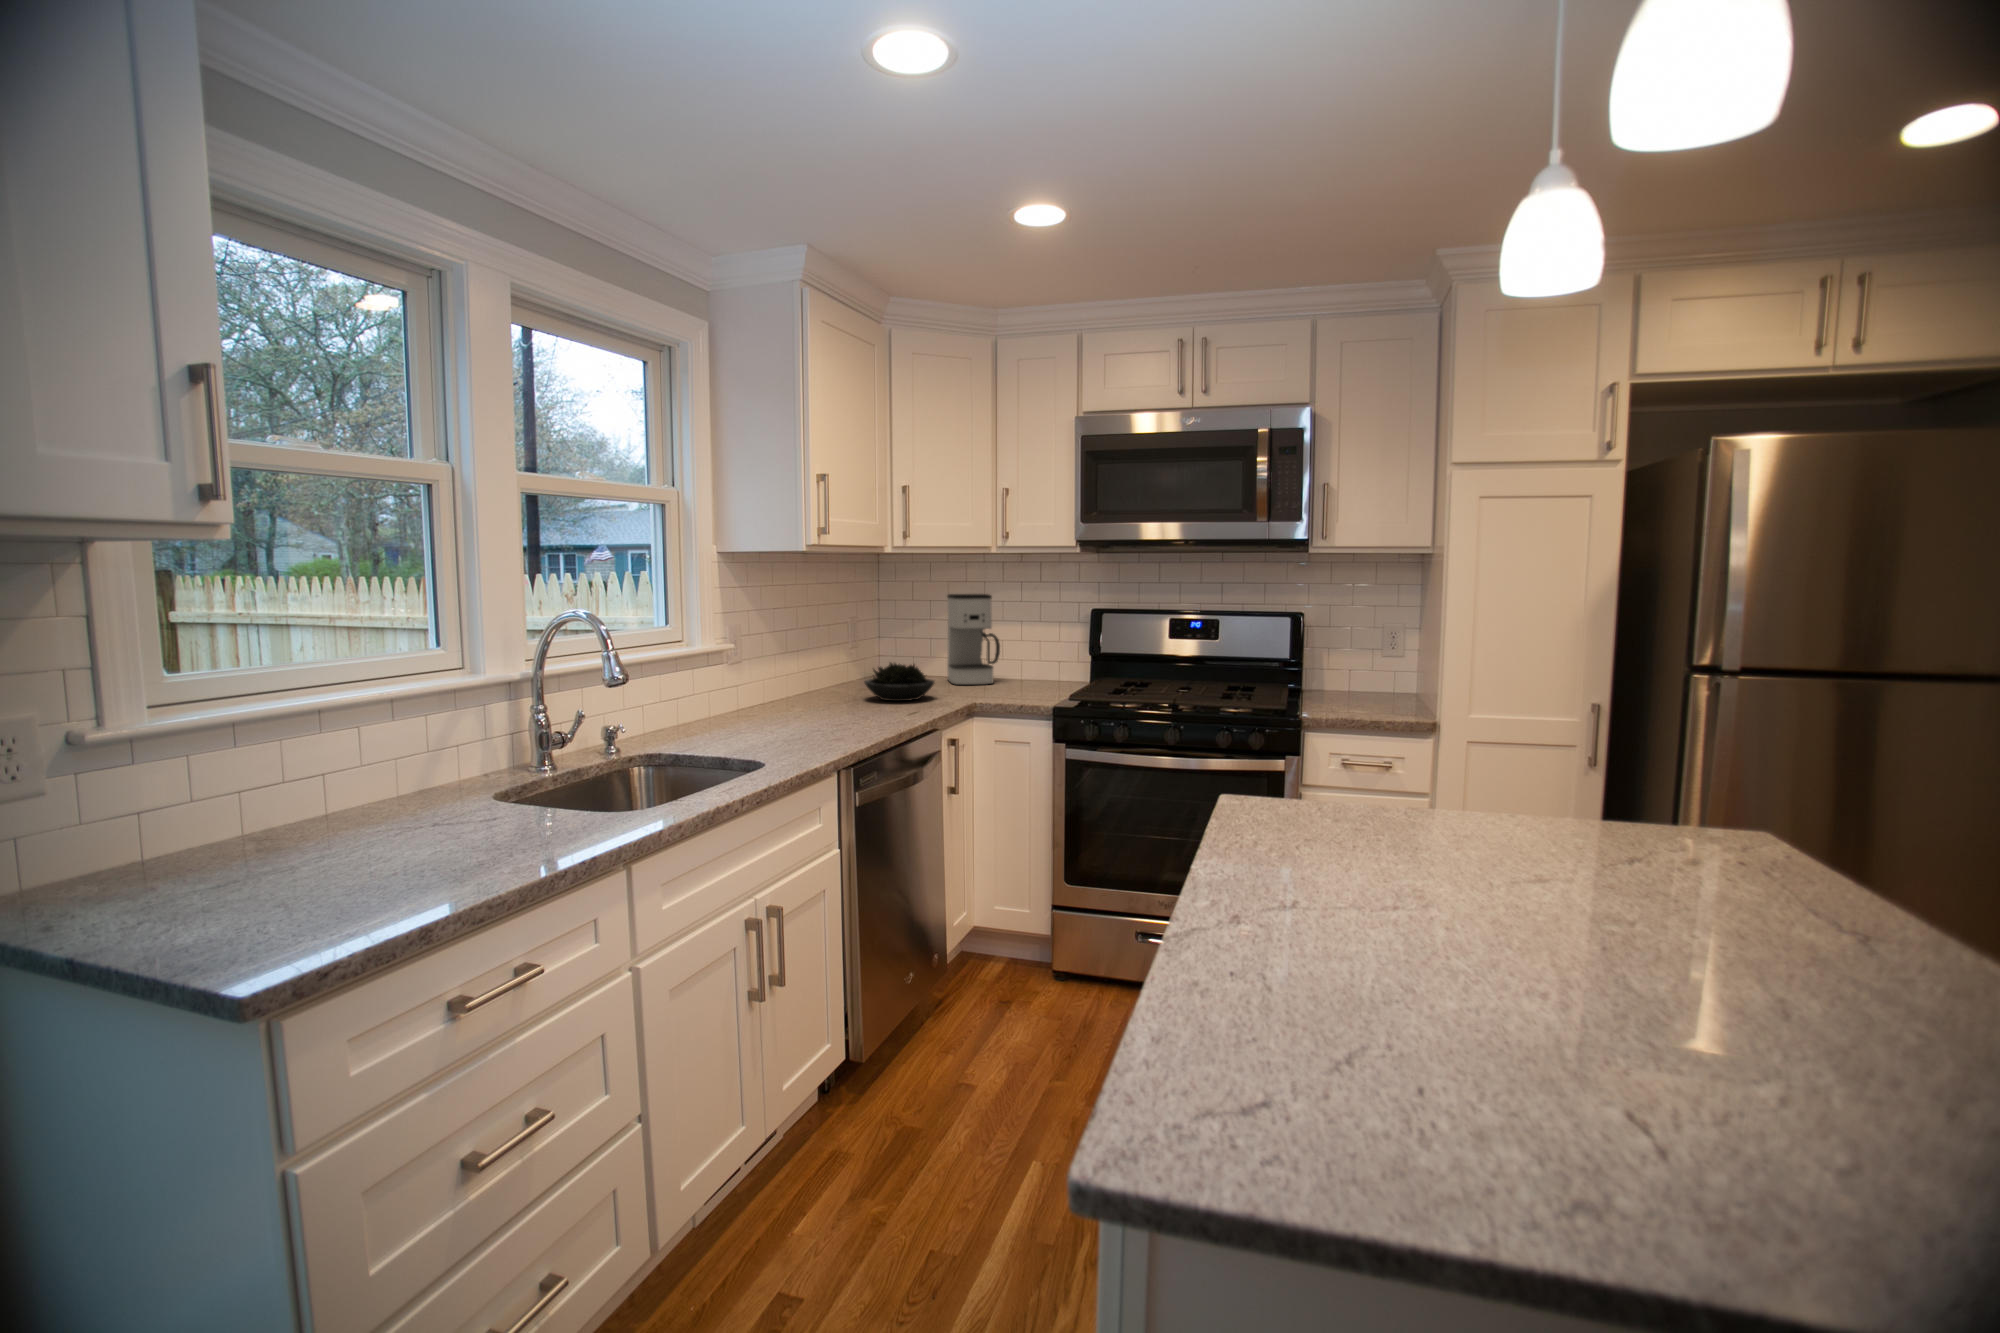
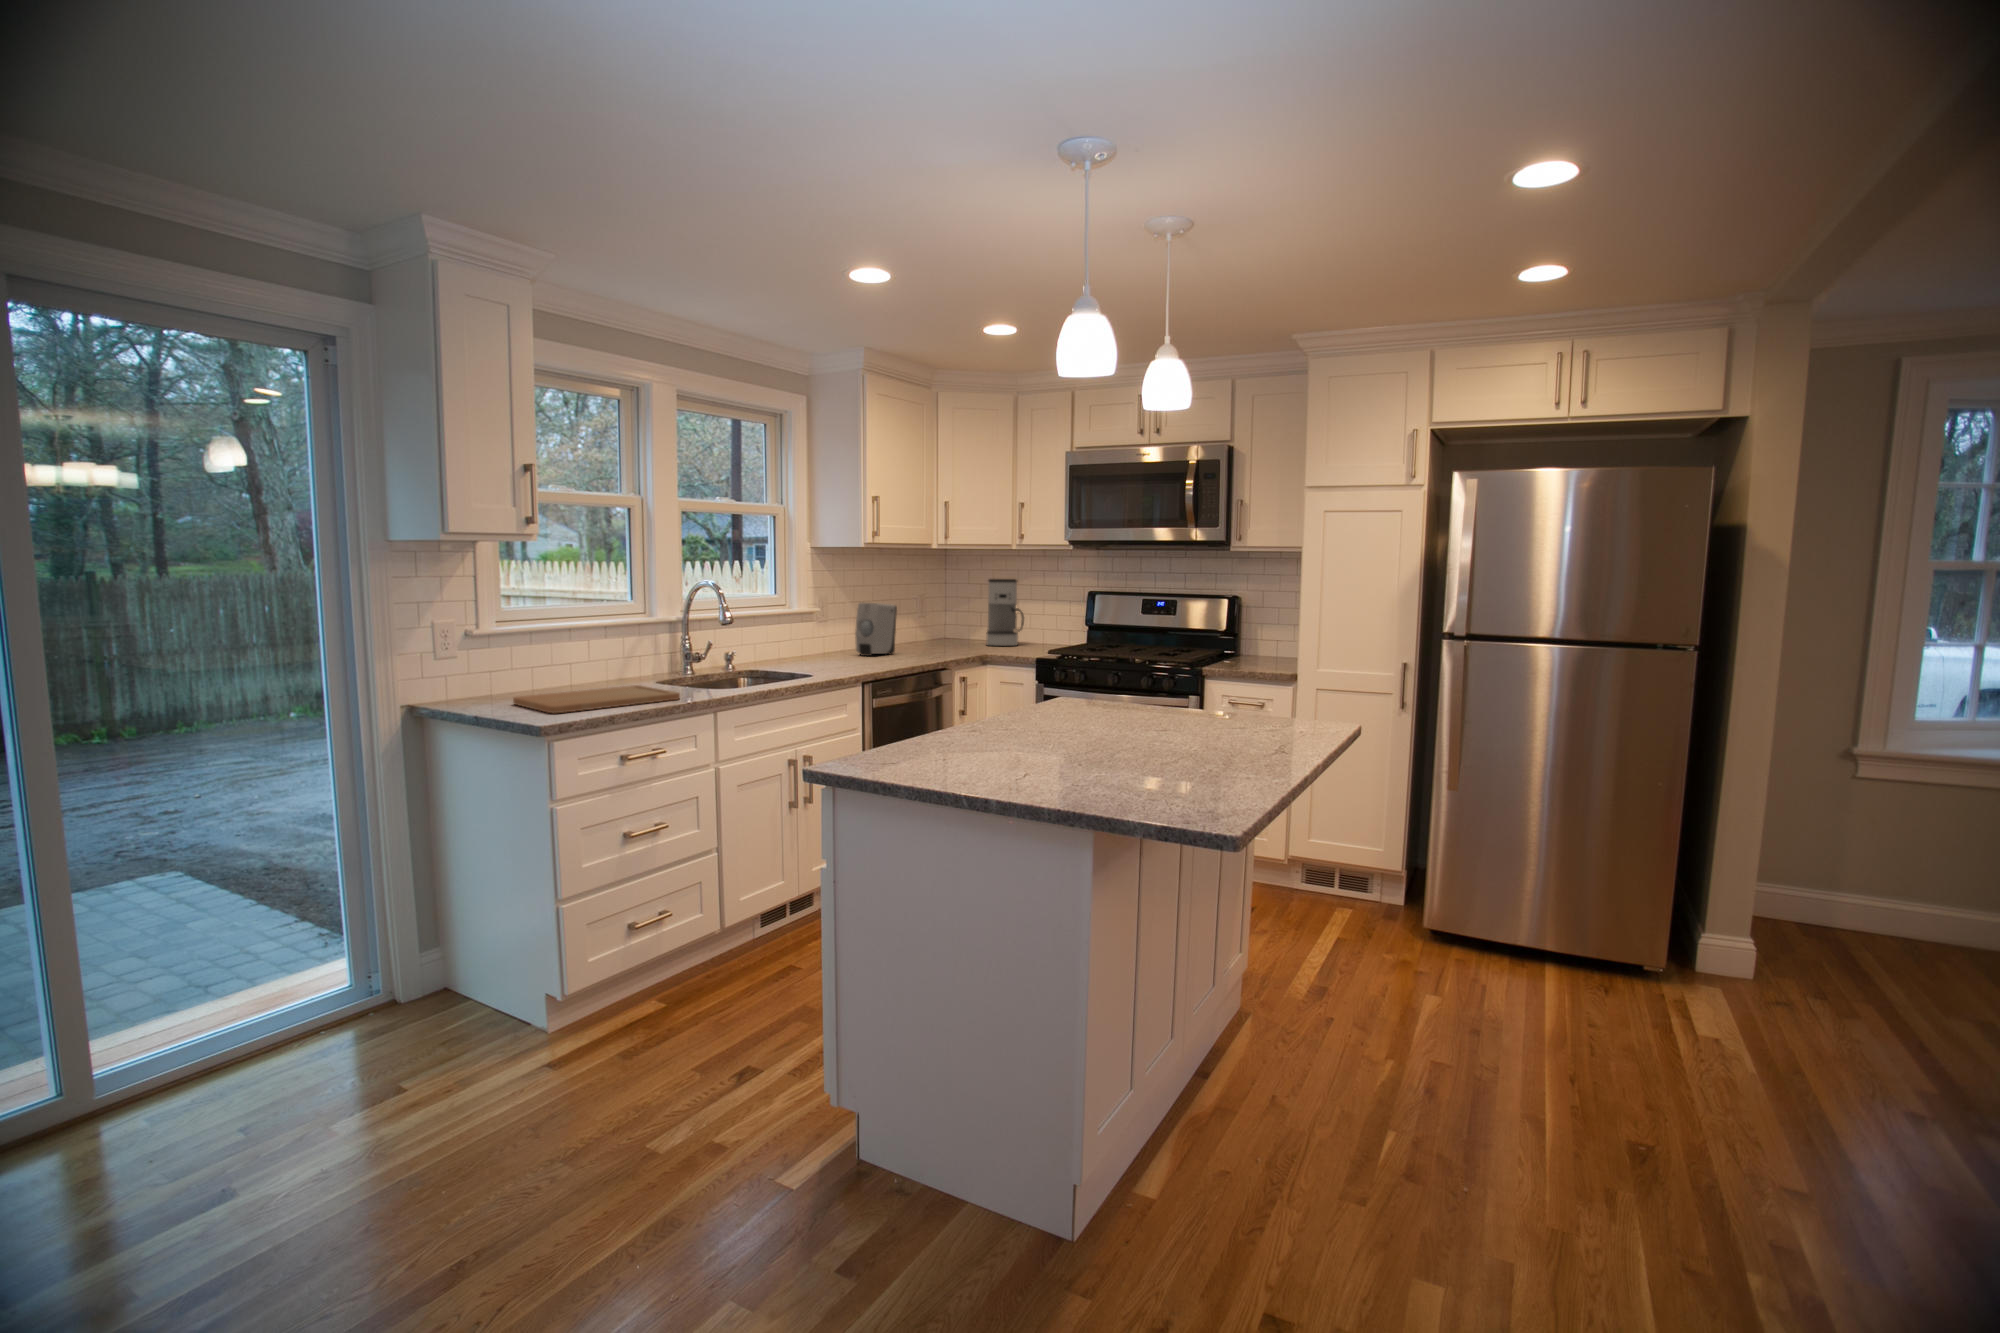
soap dispenser: none [790,633,847,712] -> present [855,603,897,656]
succulent plant: present [865,663,934,701] -> none [911,625,962,653]
cutting board: none [182,813,562,927] -> present [513,685,680,713]

